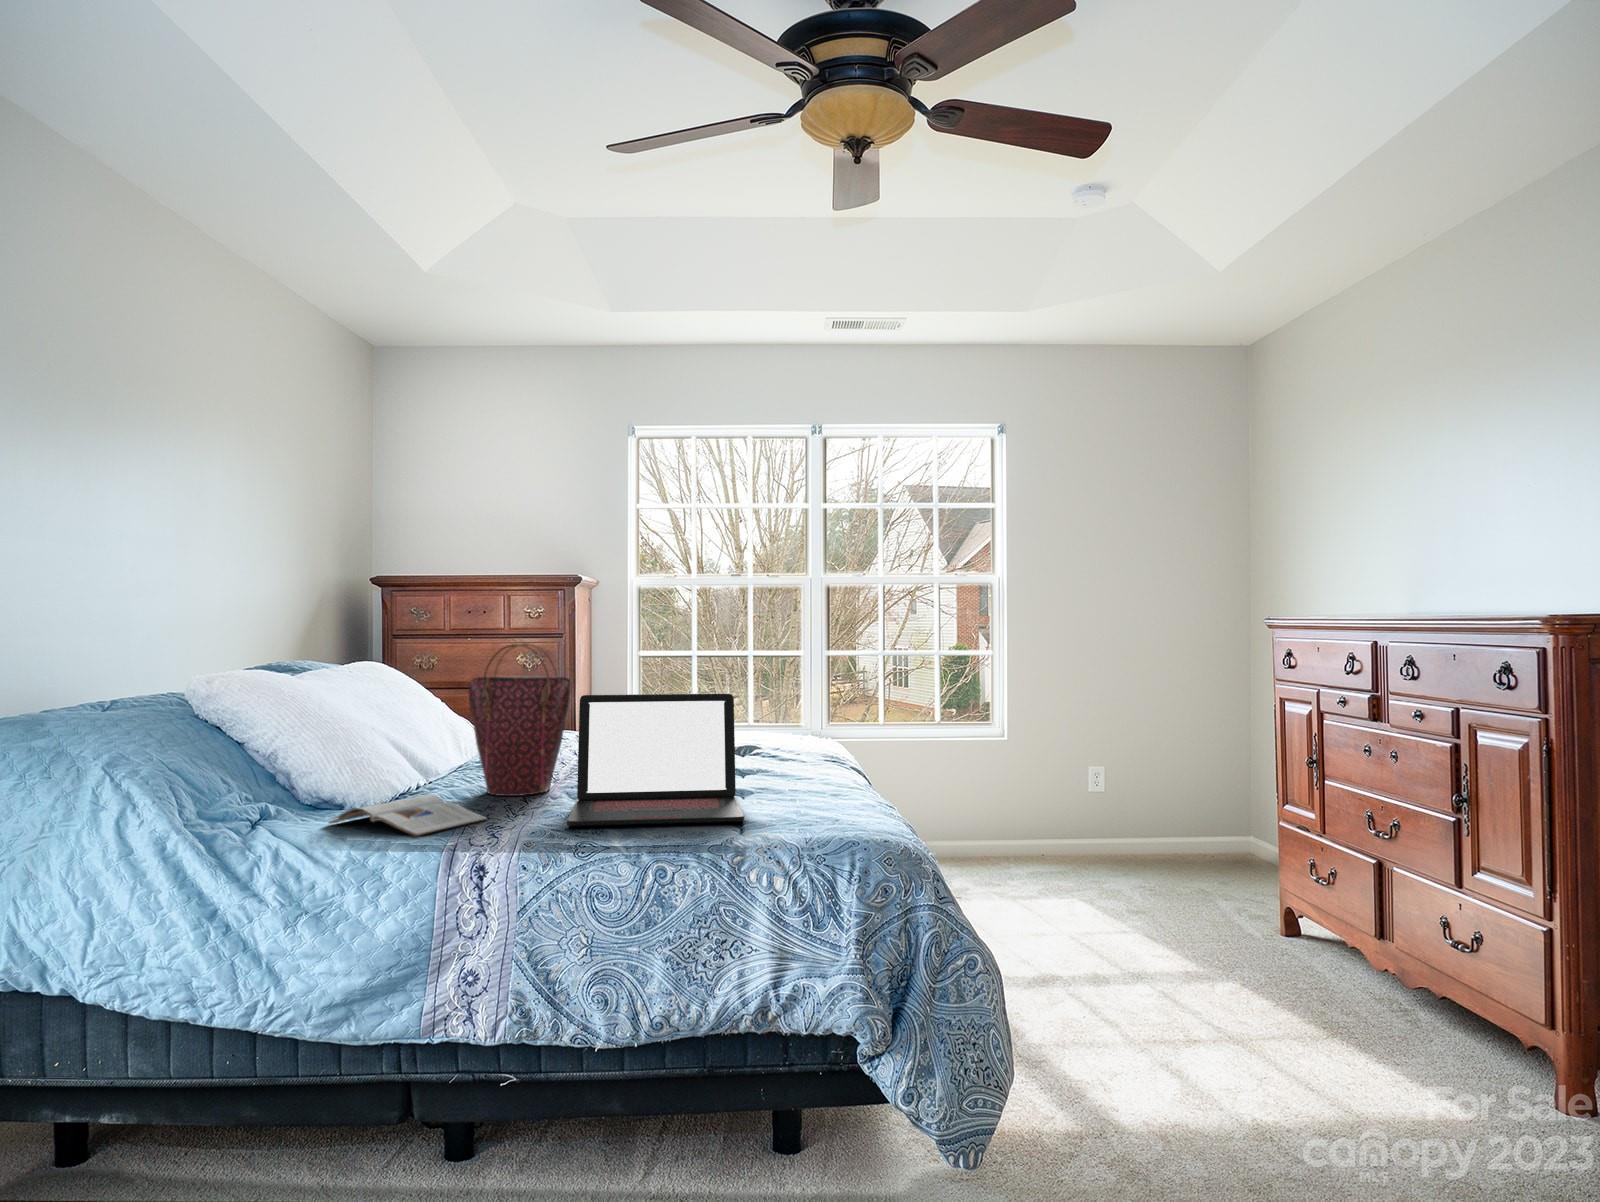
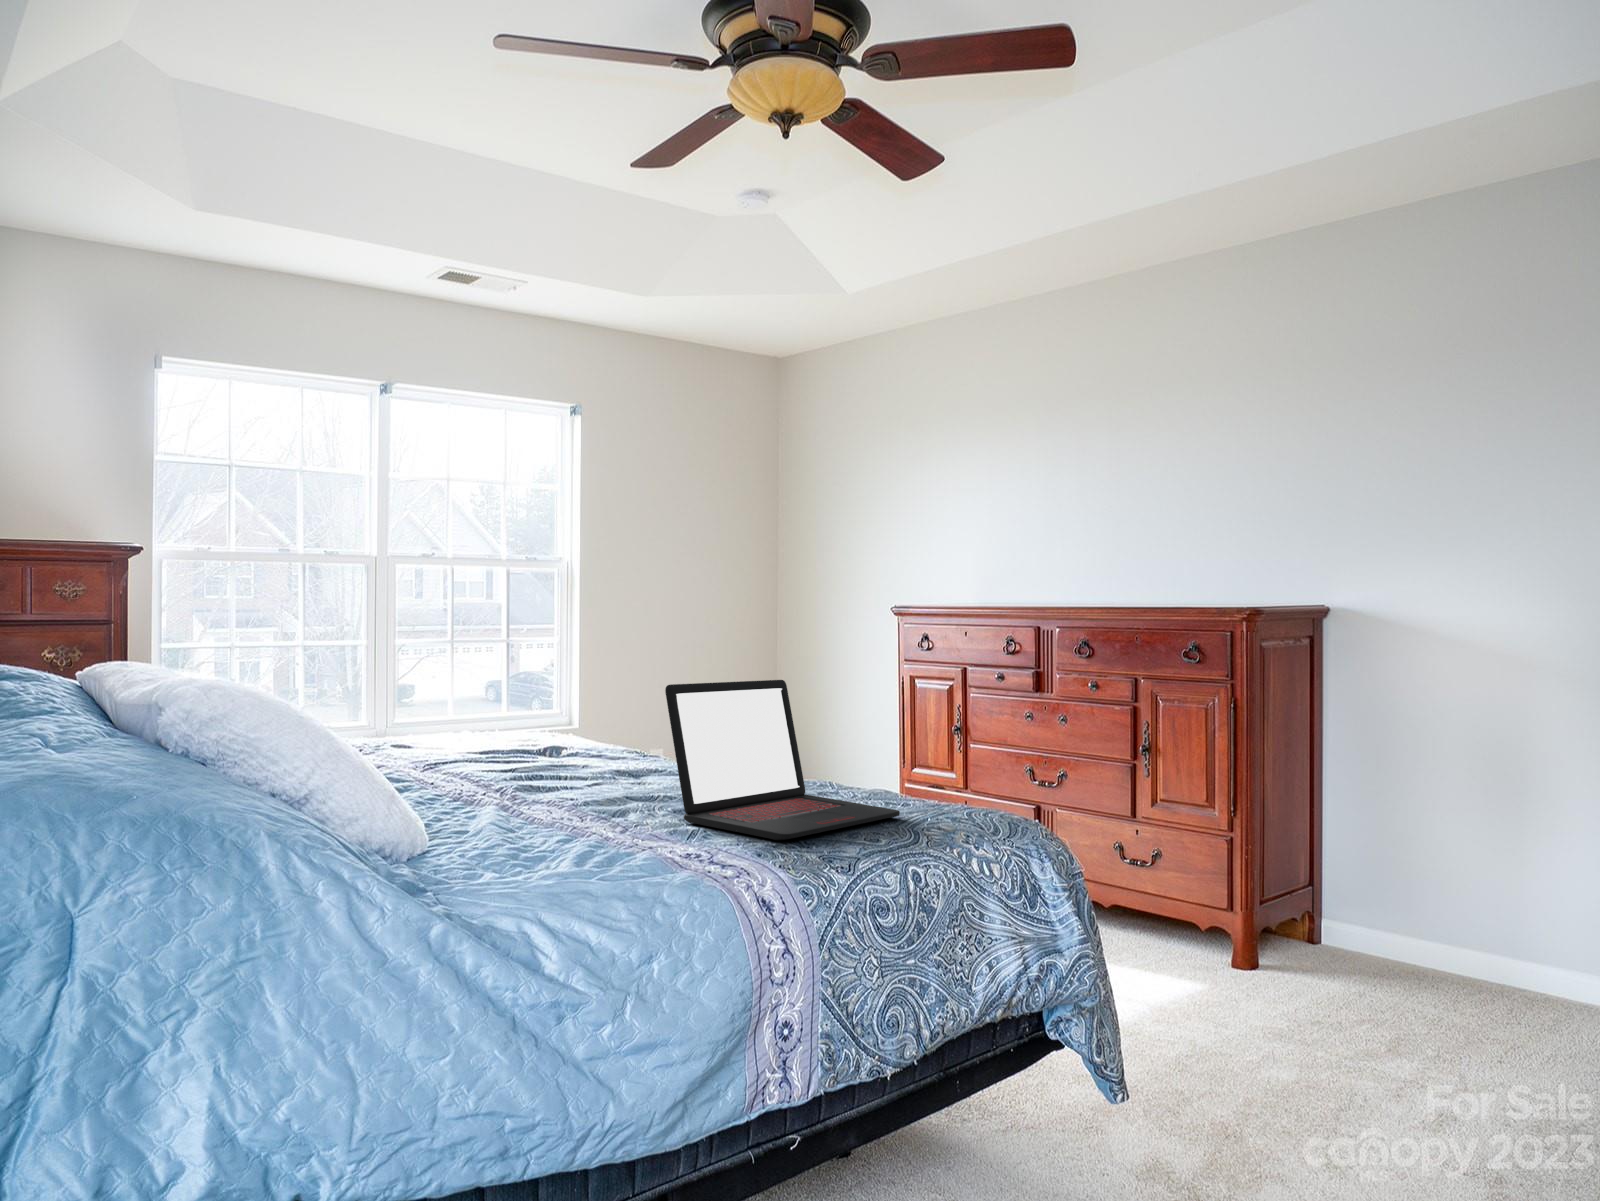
handbag: present [469,643,570,796] -> none [474,617,597,821]
magazine: present [329,795,486,836] -> none [503,824,685,877]

